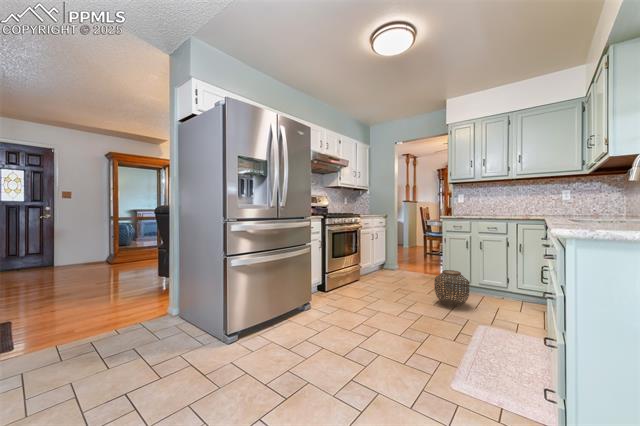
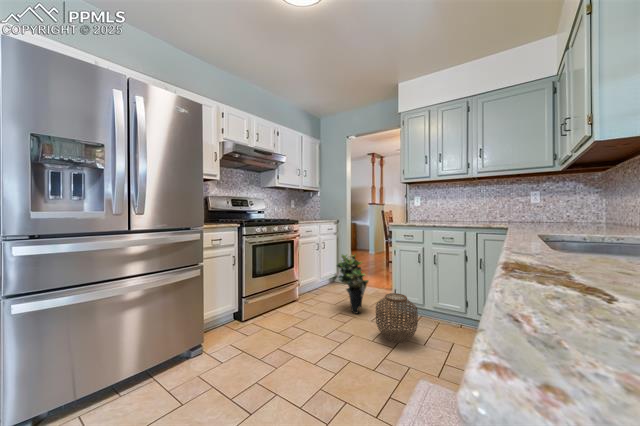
potted plant: none [394,241,422,290] -> present [336,254,368,314]

